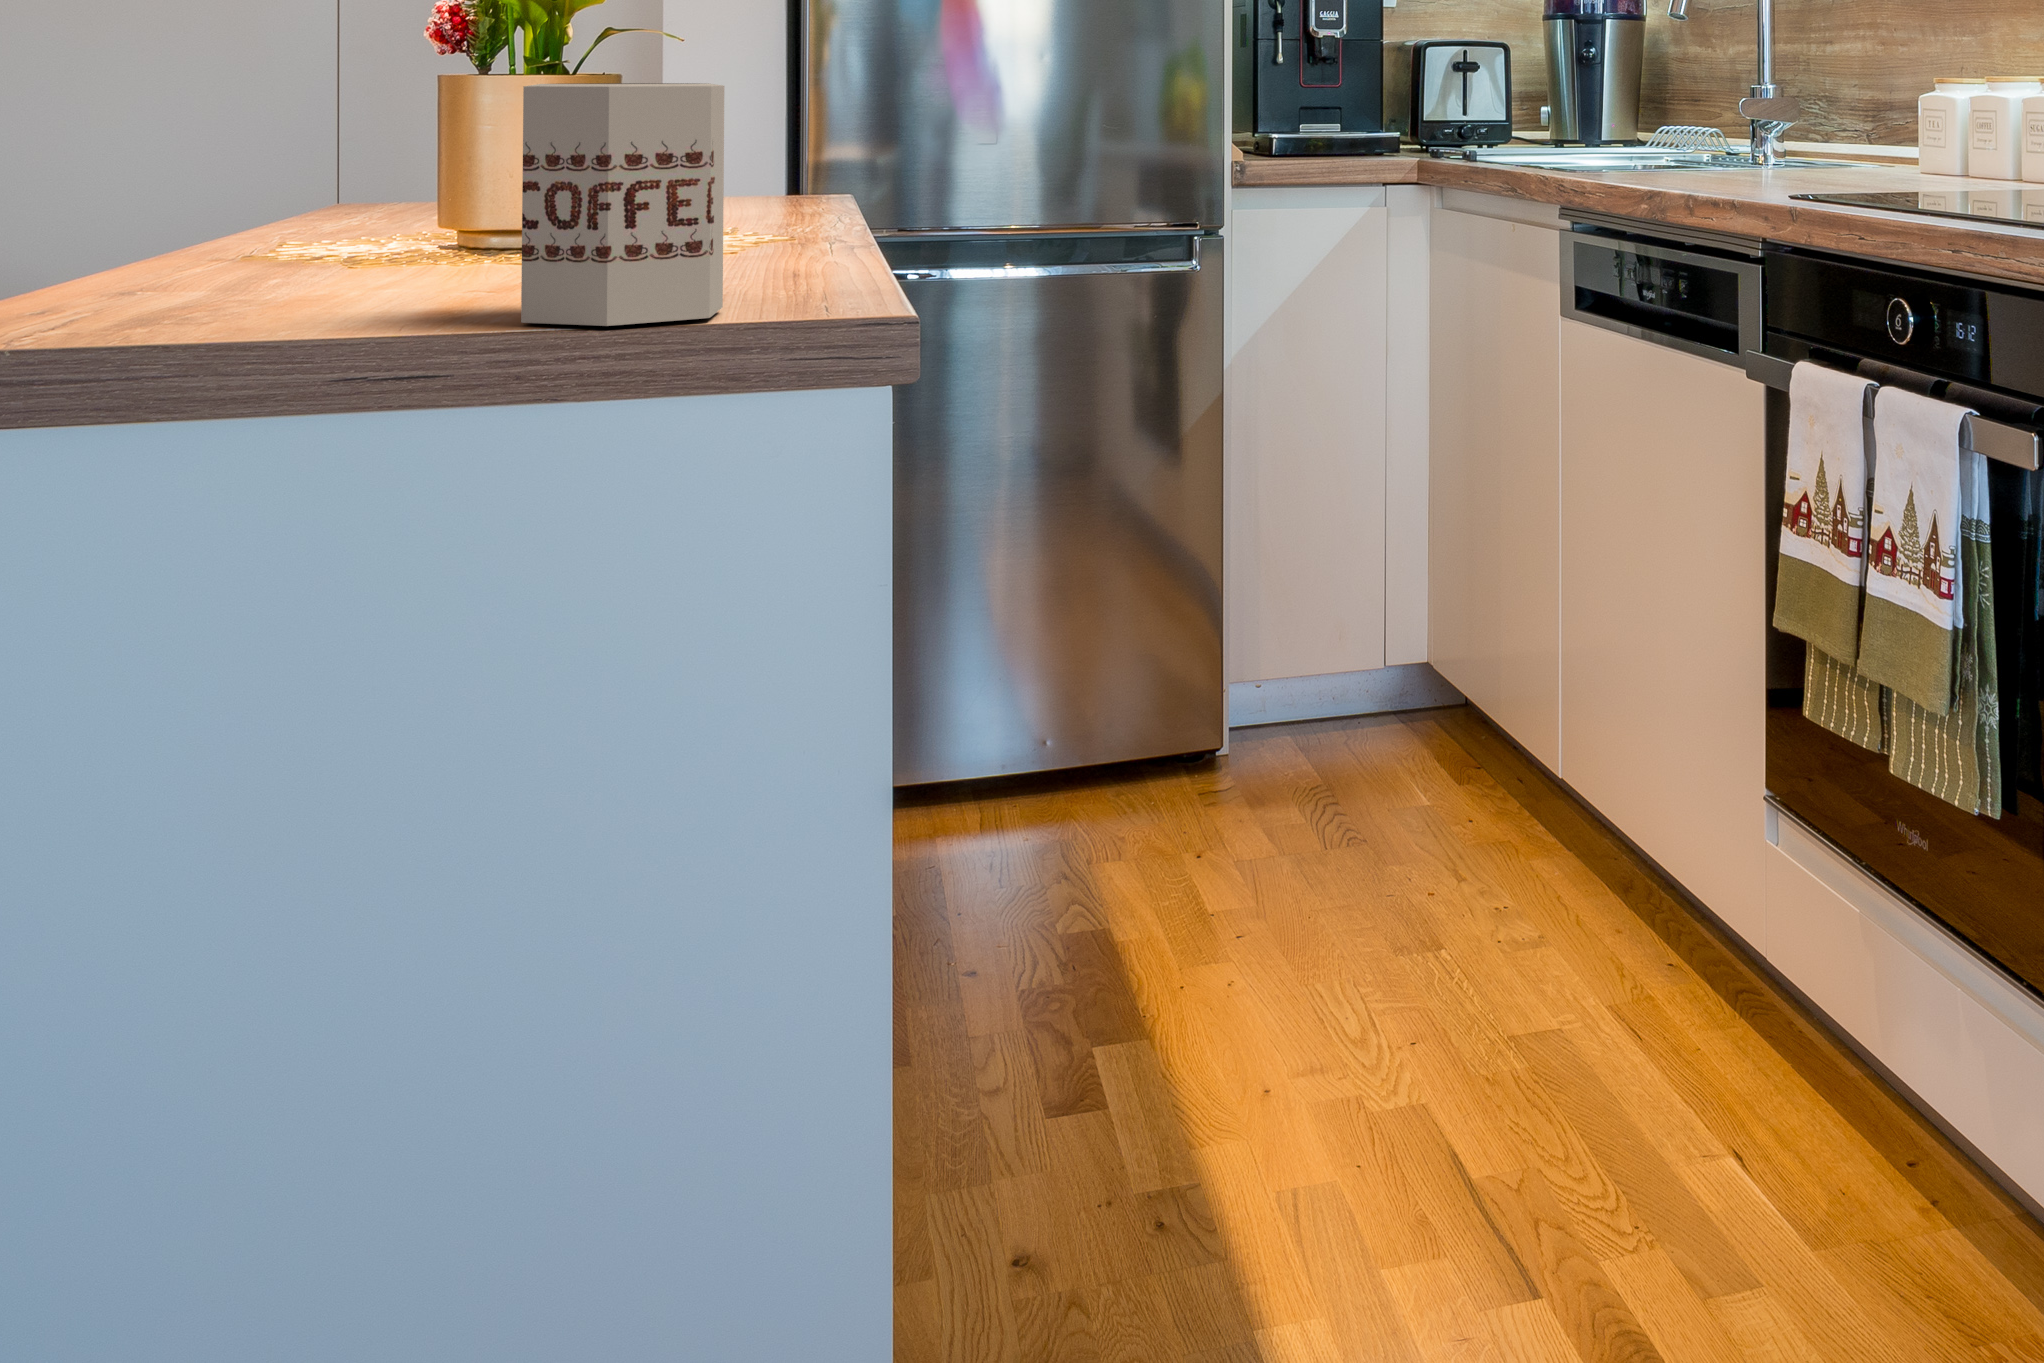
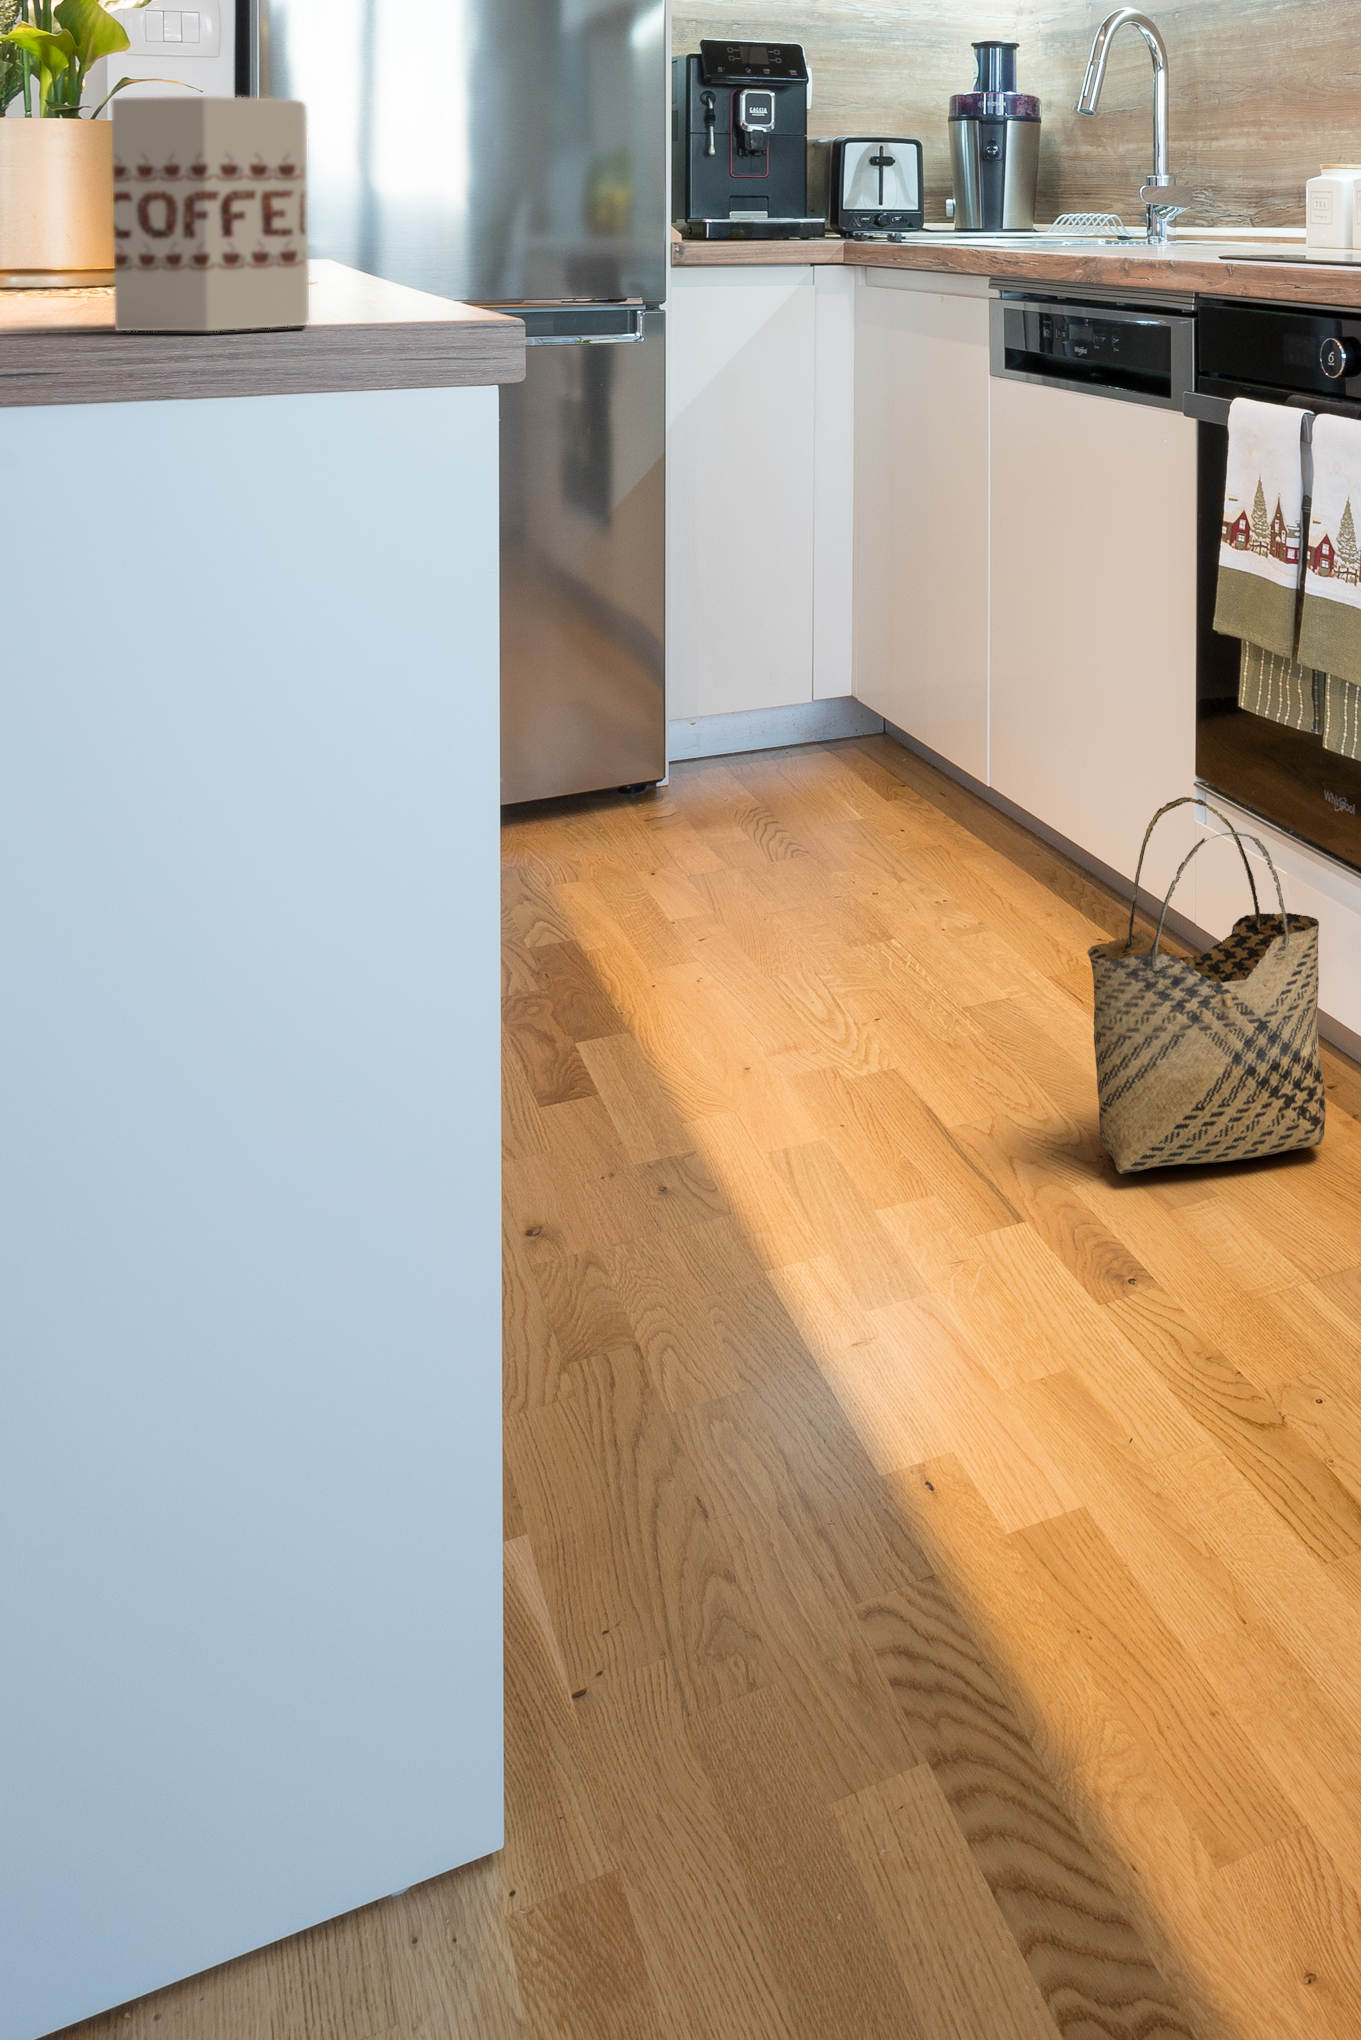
woven basket: none [1622,815,1895,1248] -> present [1087,797,1326,1174]

